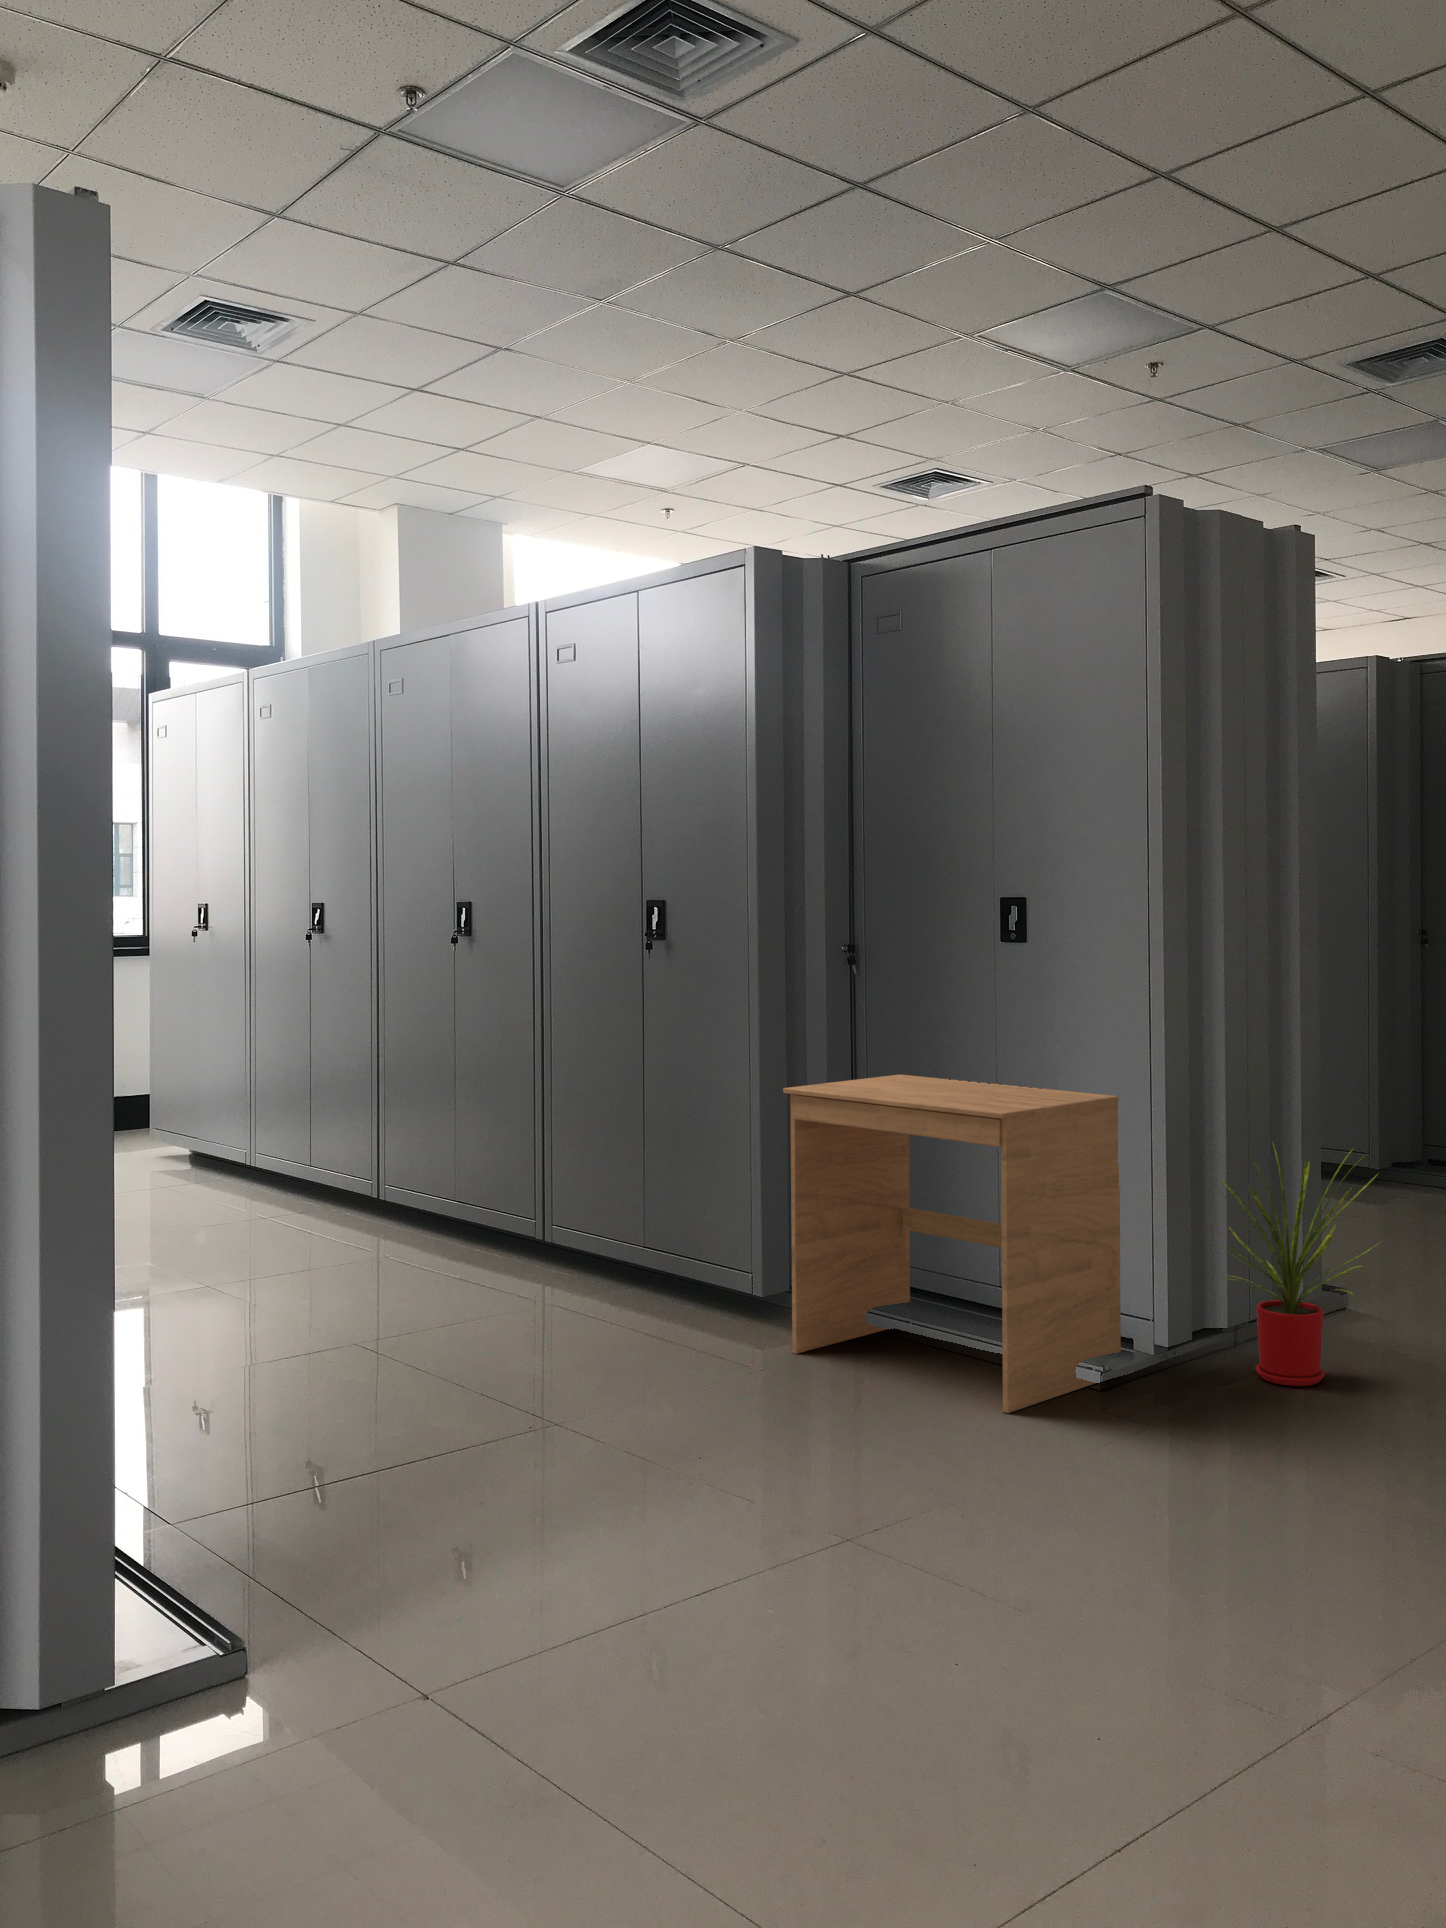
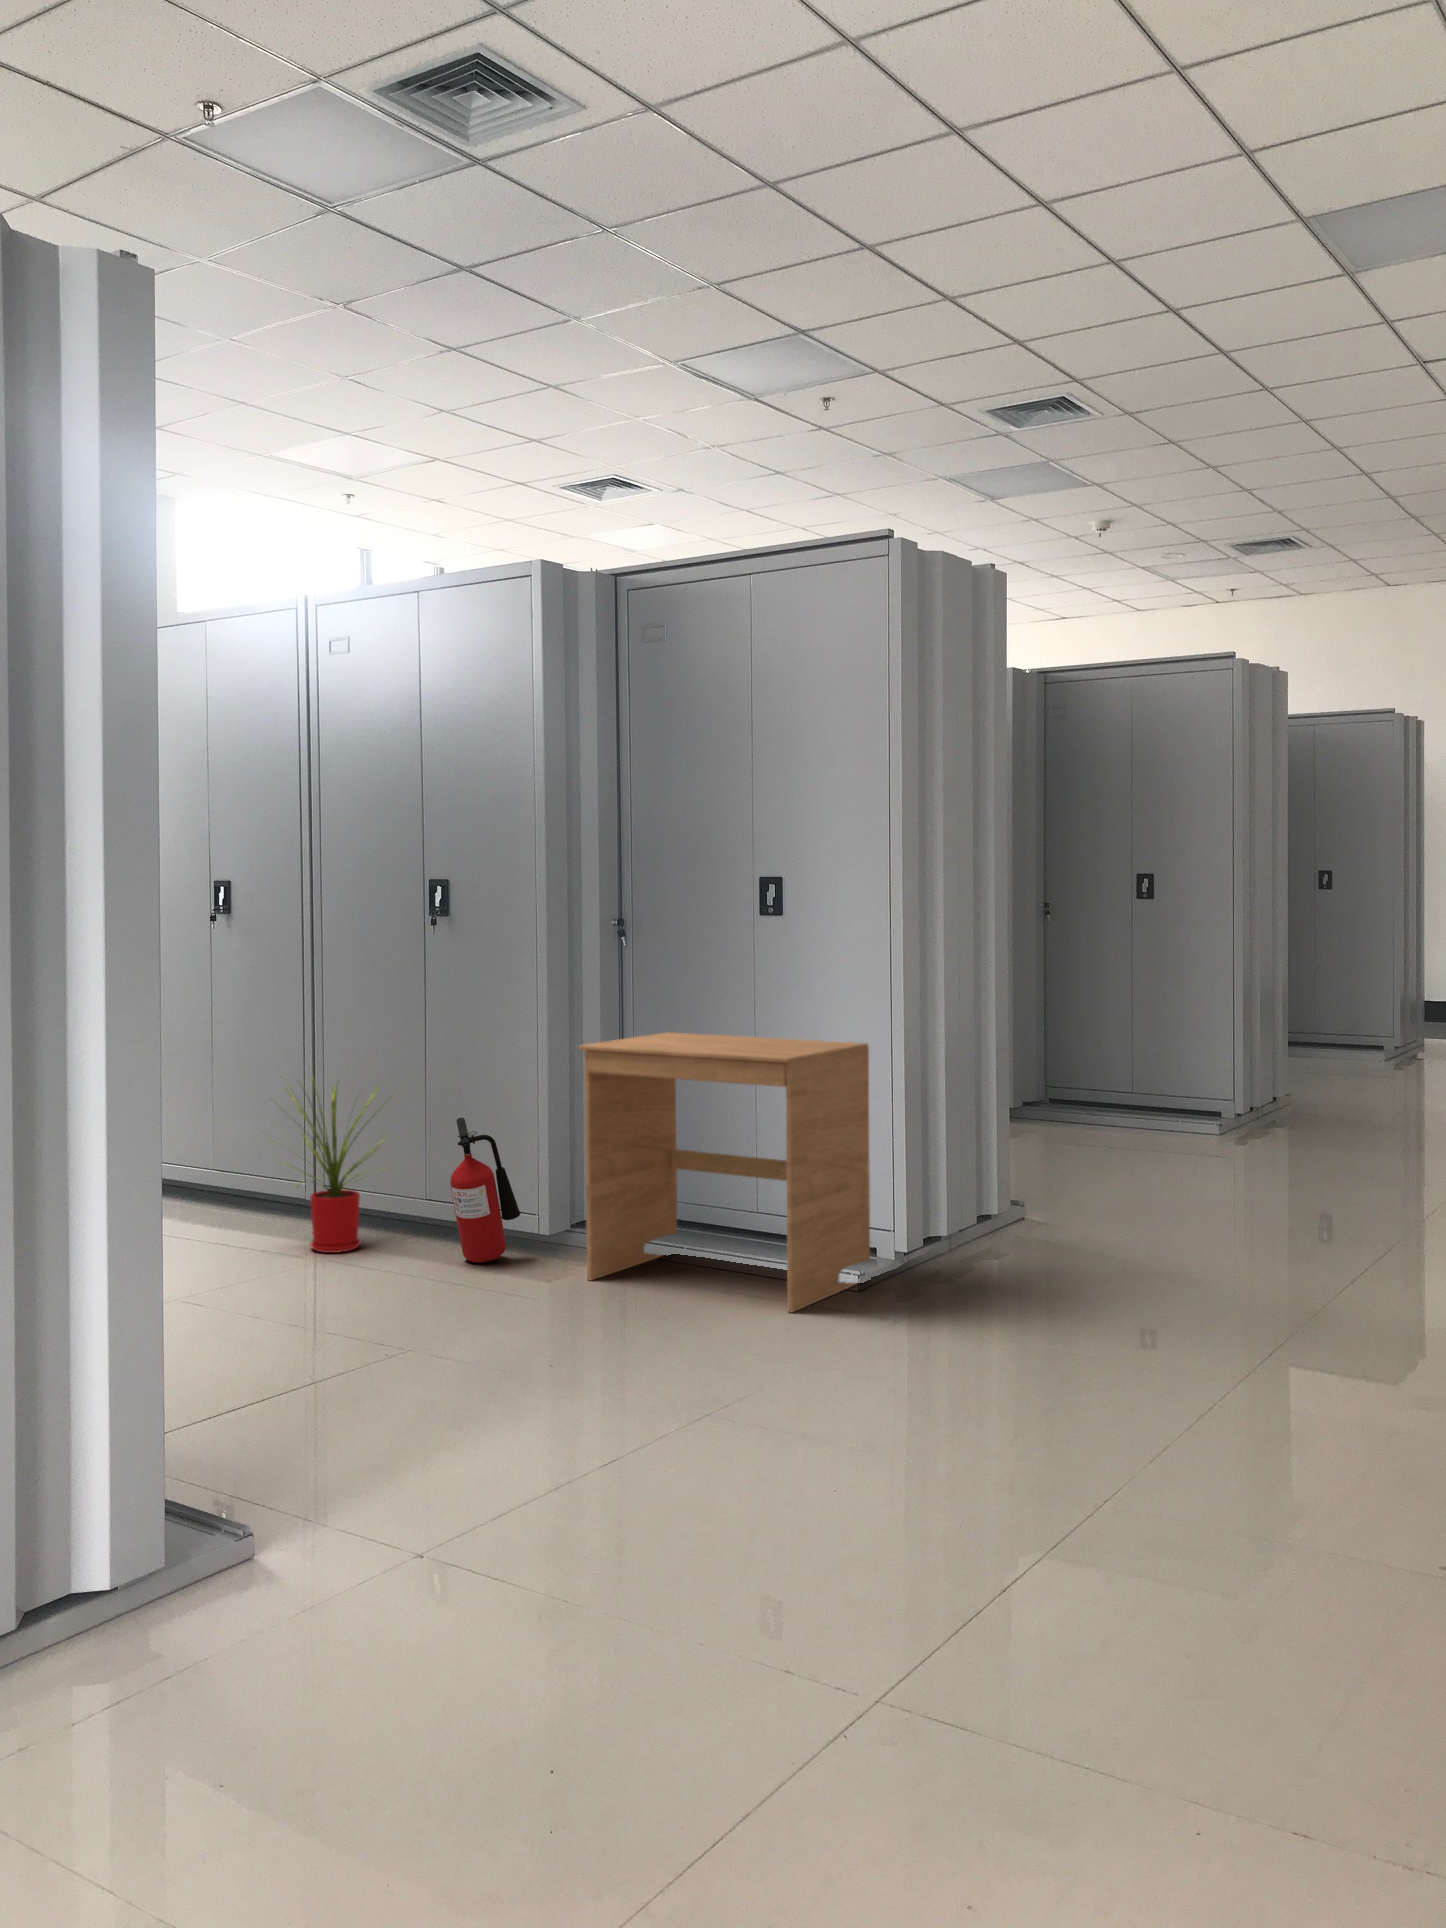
house plant: present [1203,1142,1381,1386] -> present [288,1072,386,1253]
fire extinguisher: none [655,1162,733,1323] -> present [450,1118,521,1263]

